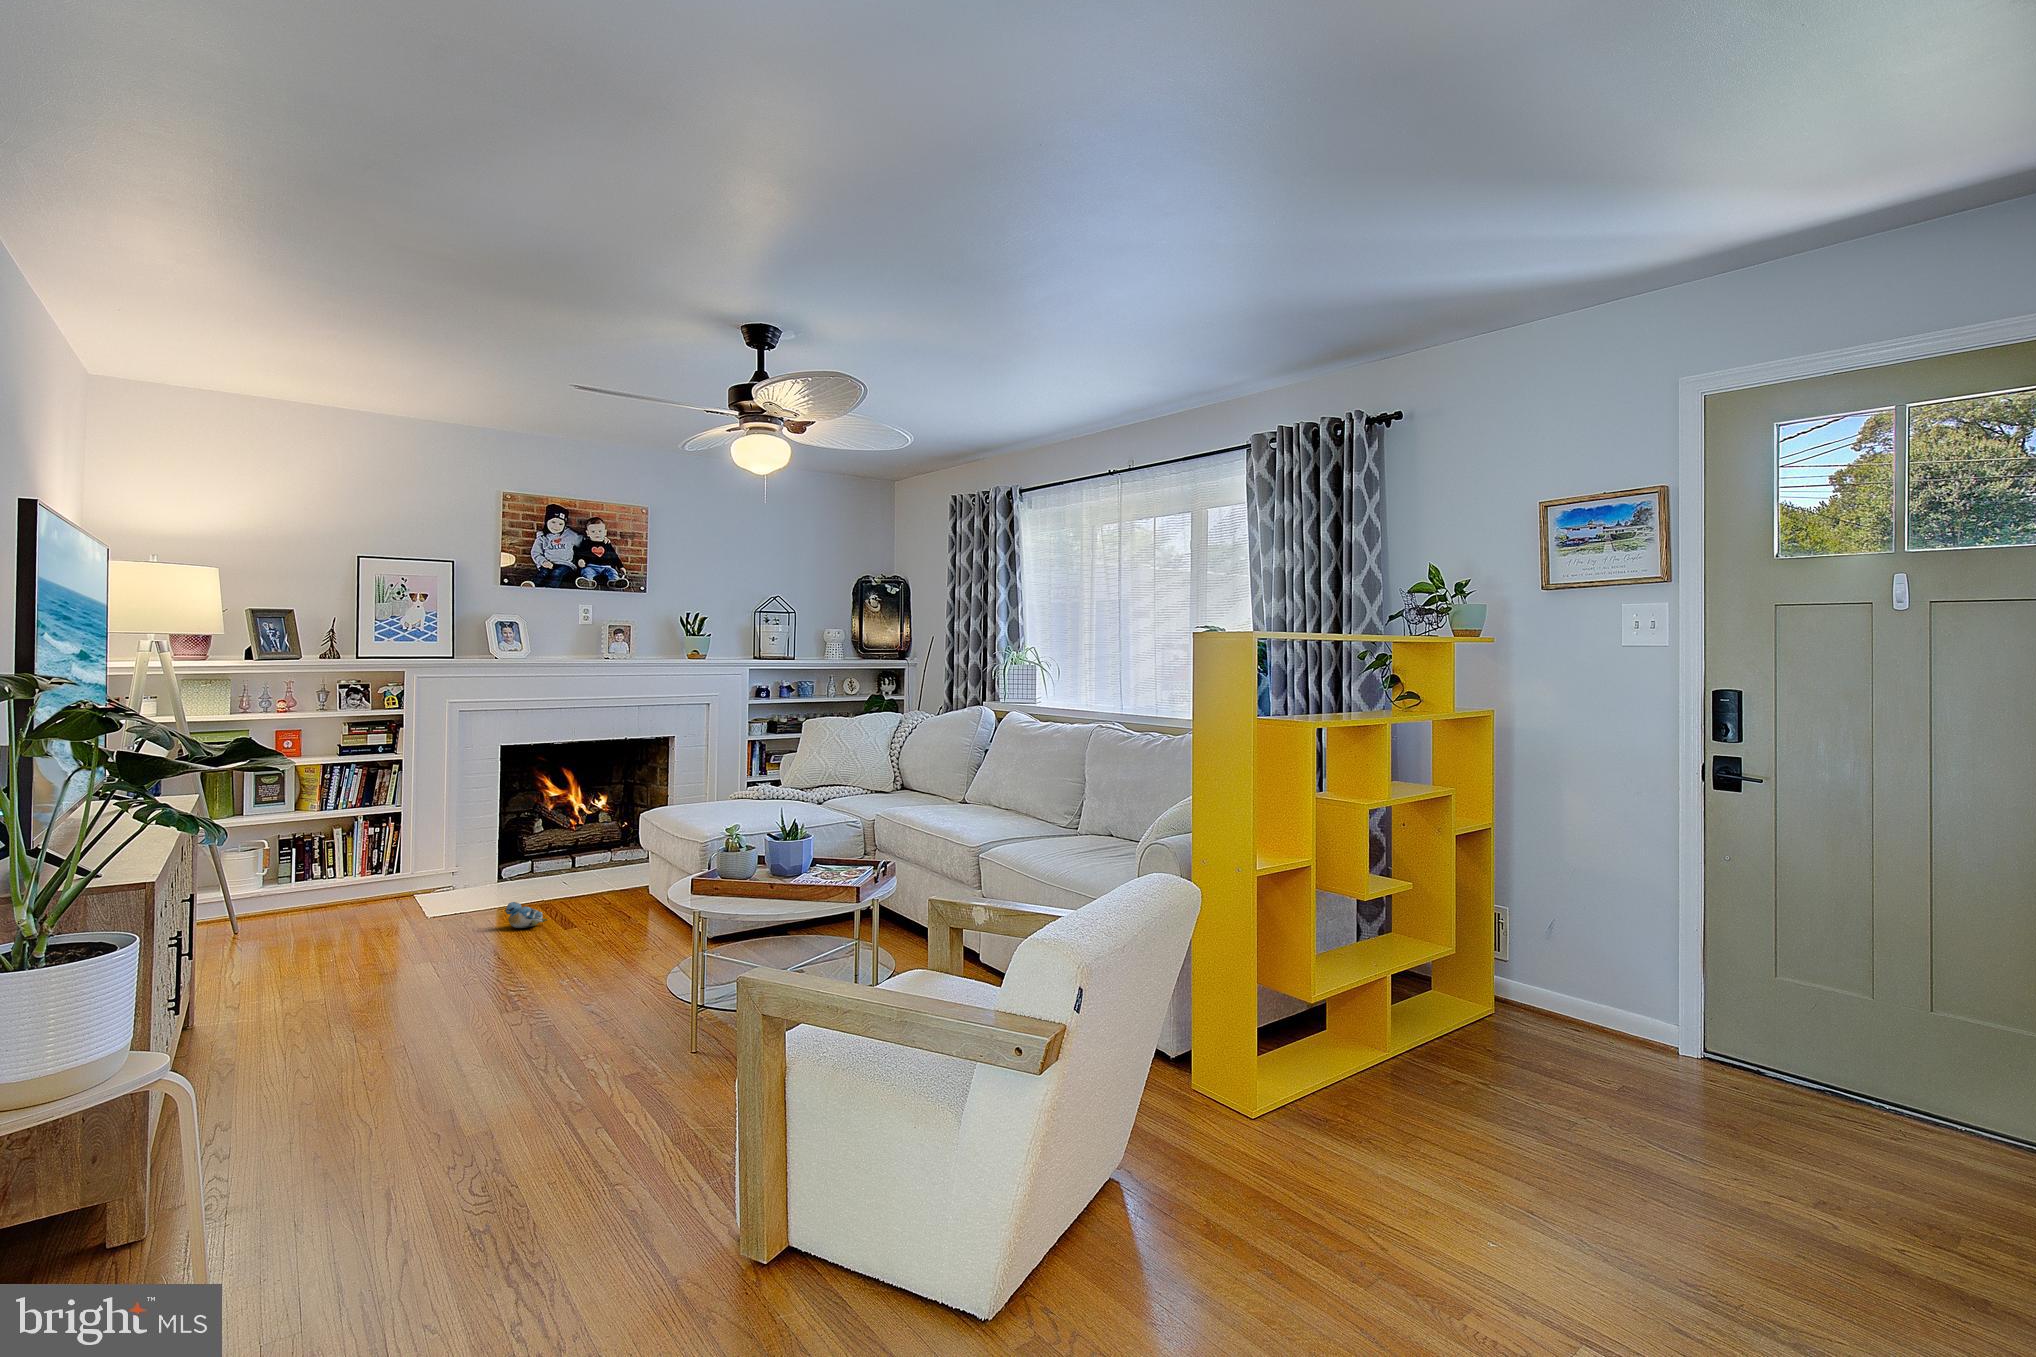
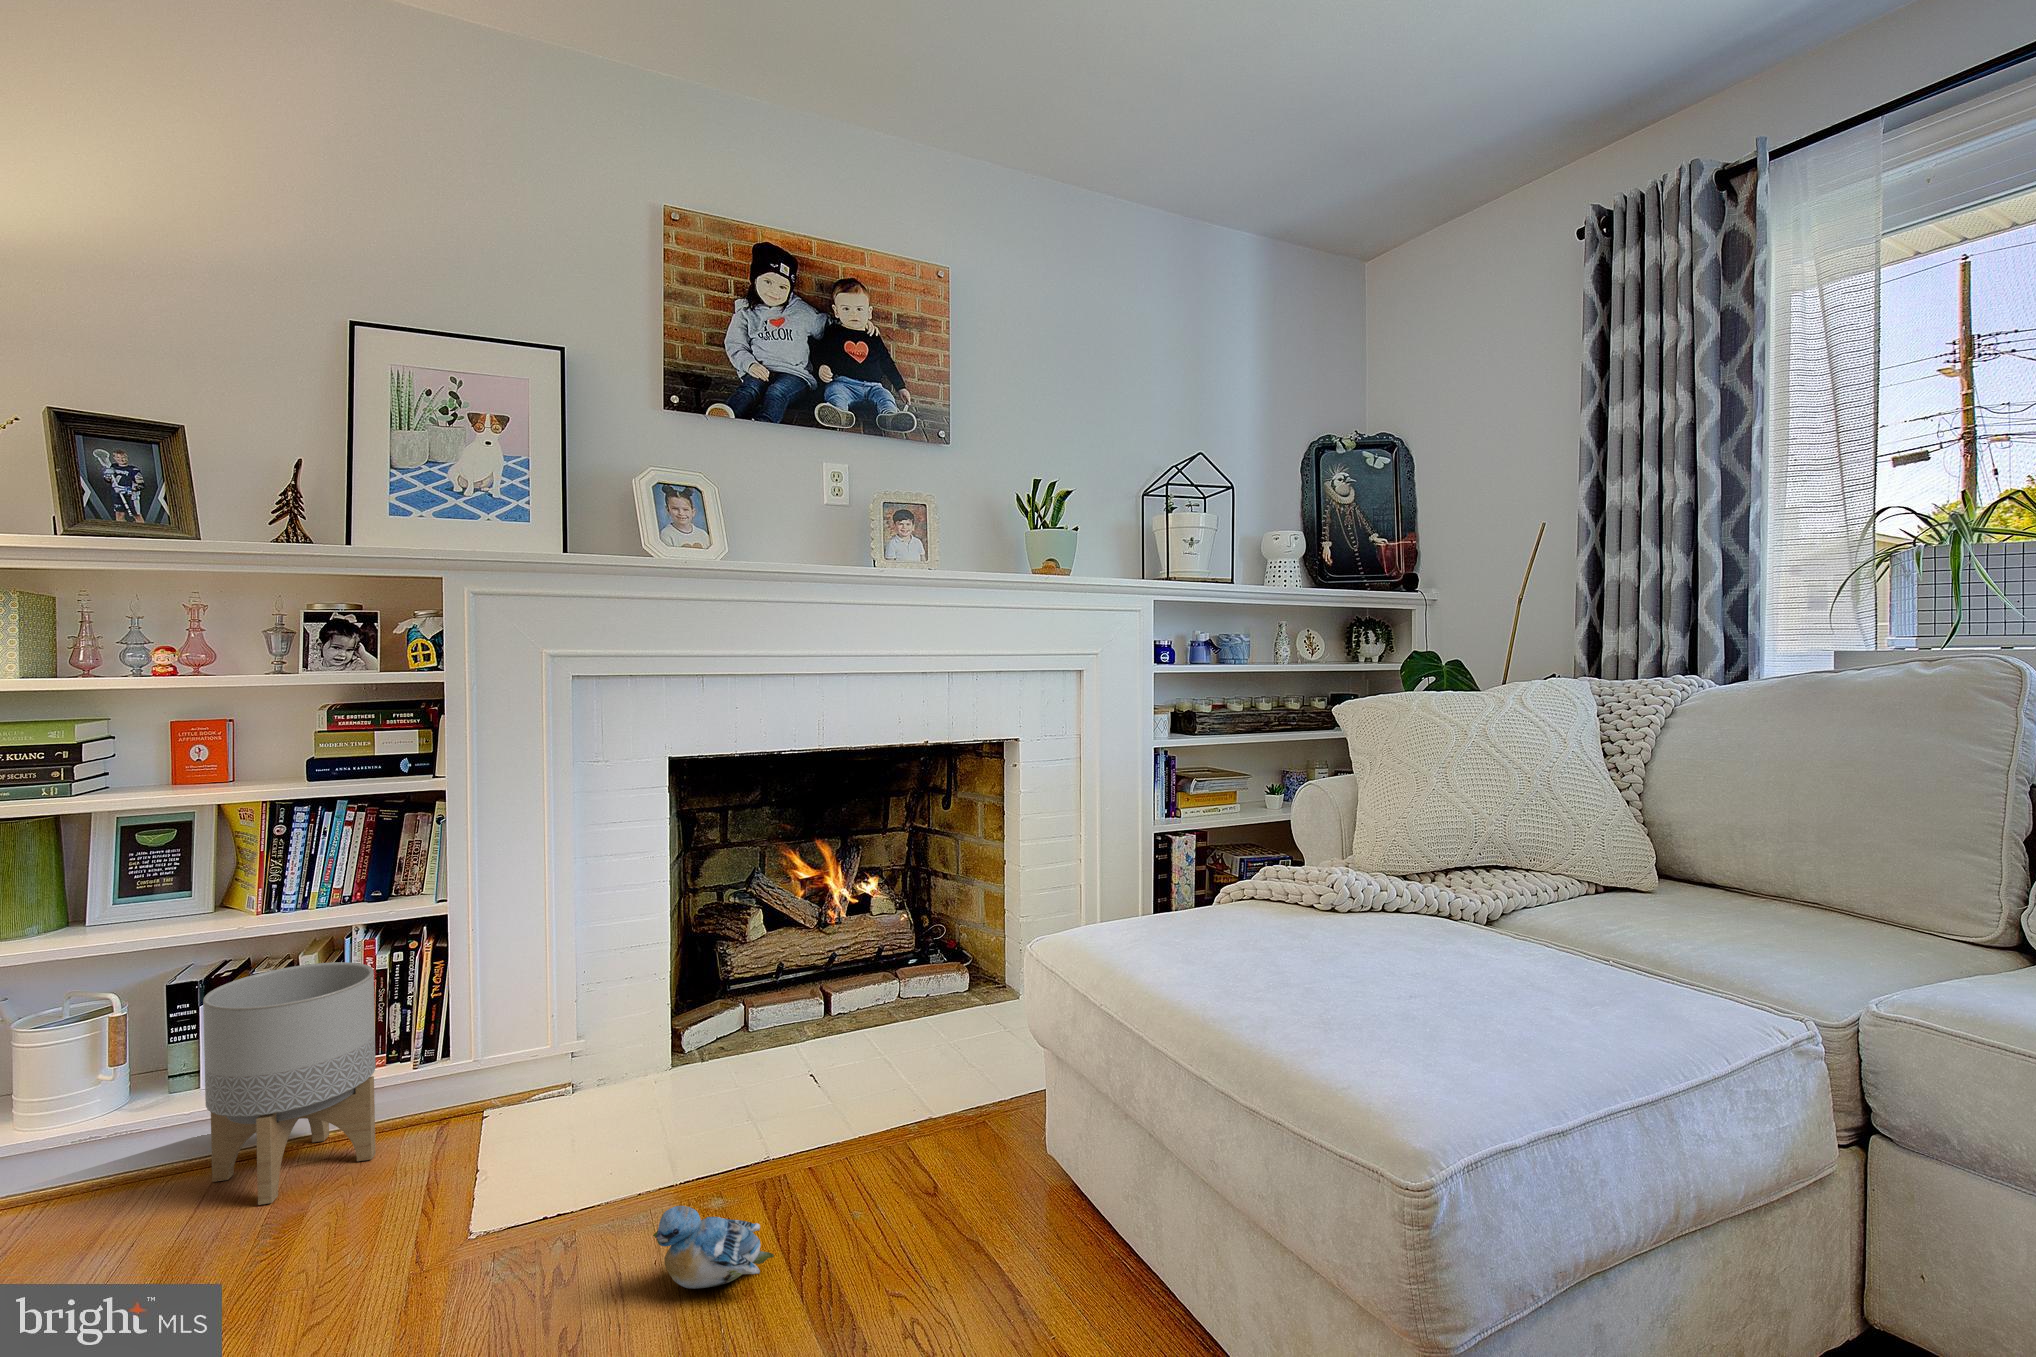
planter: none [309,831,375,918] -> present [203,962,376,1205]

